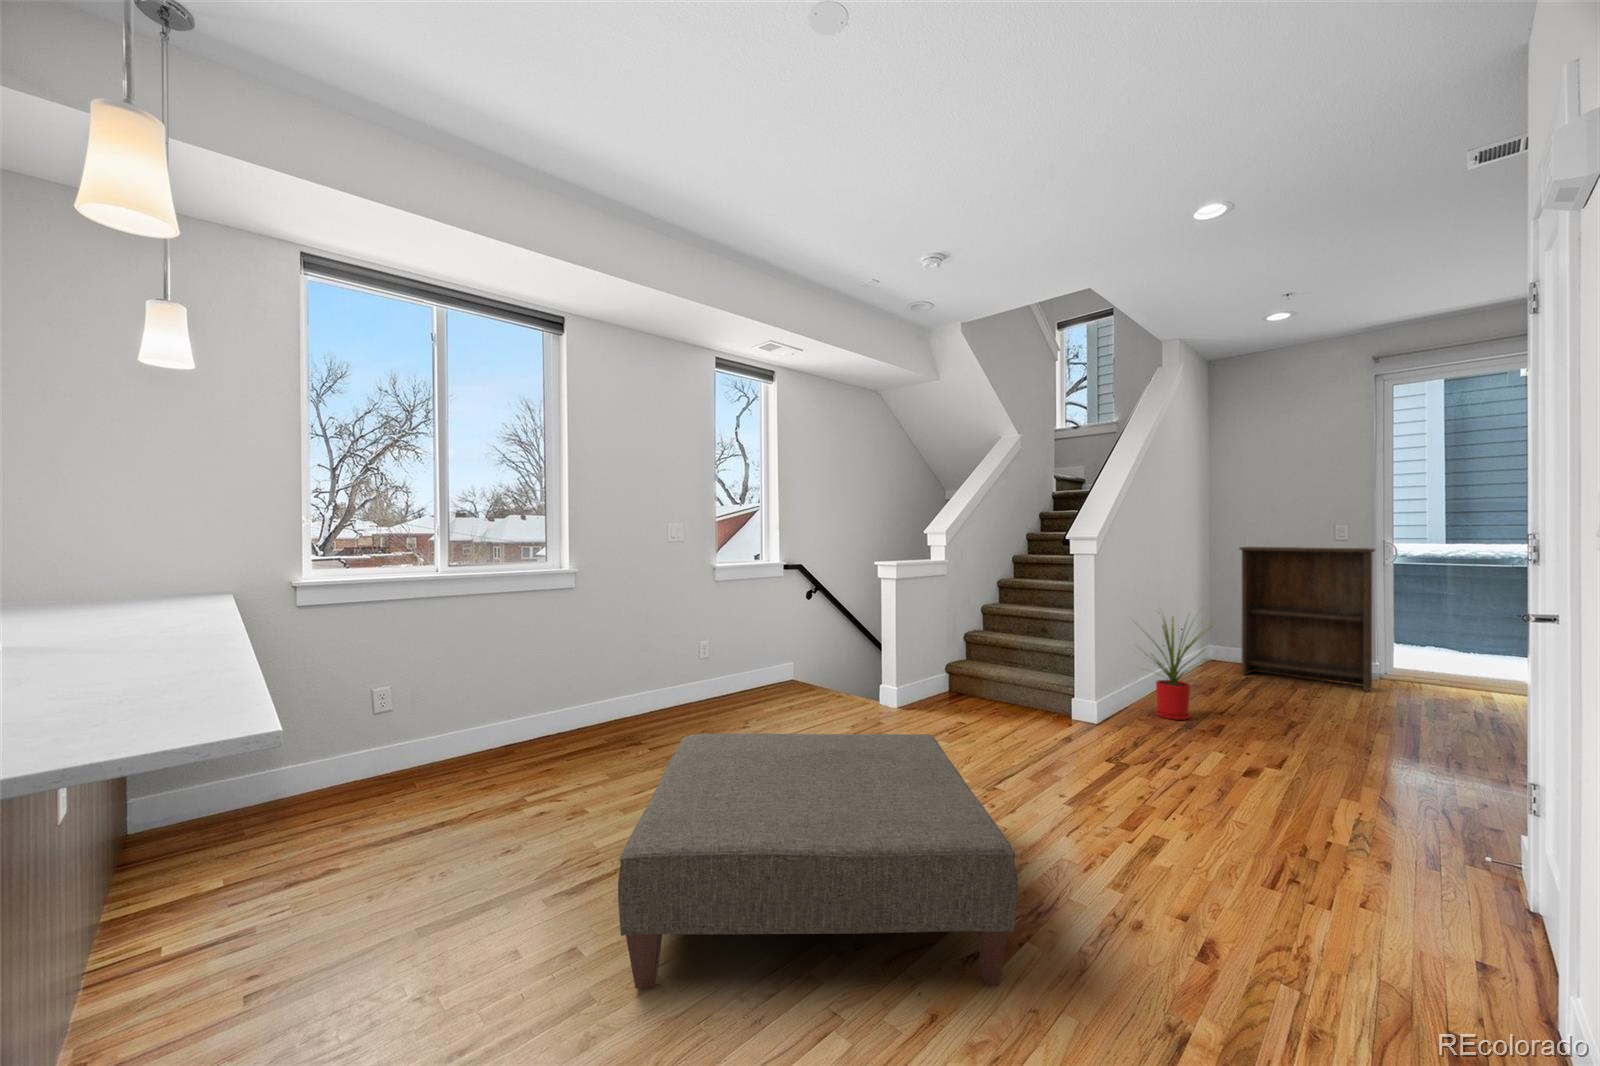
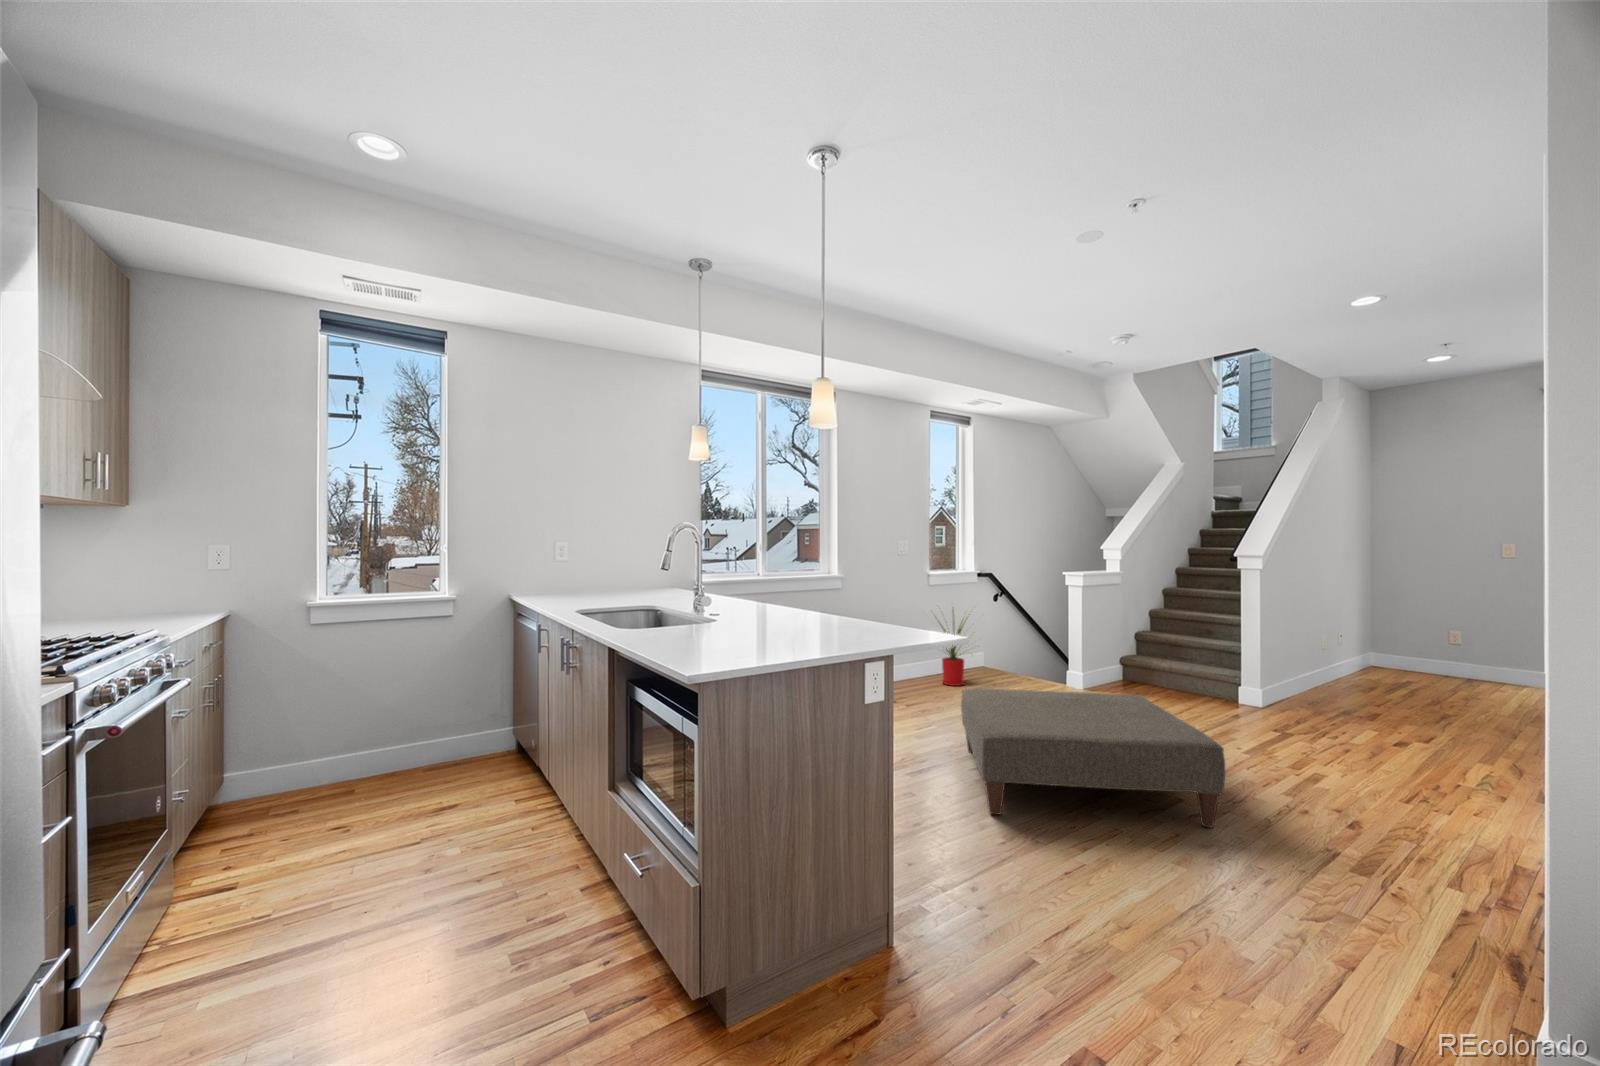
bookshelf: present [1239,547,1375,691] -> none [1399,563,1537,695]
house plant: present [1152,617,1205,720] -> present [939,610,970,686]

